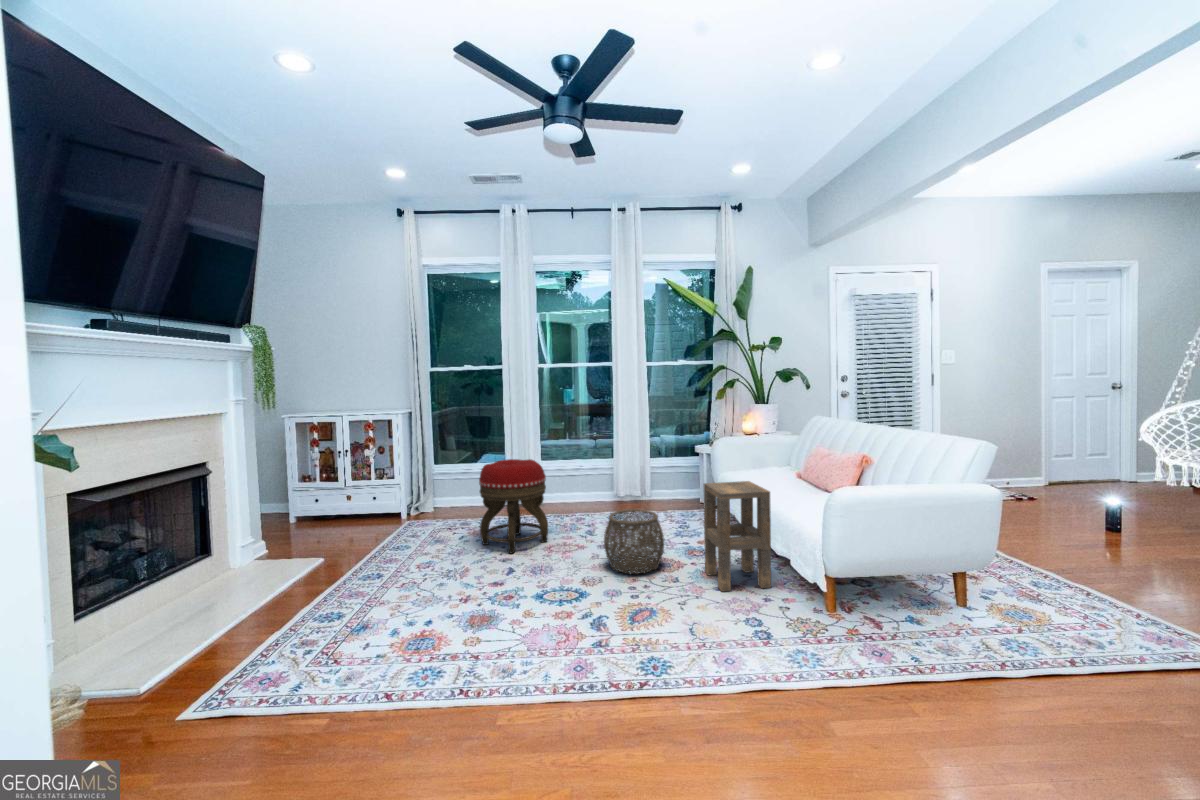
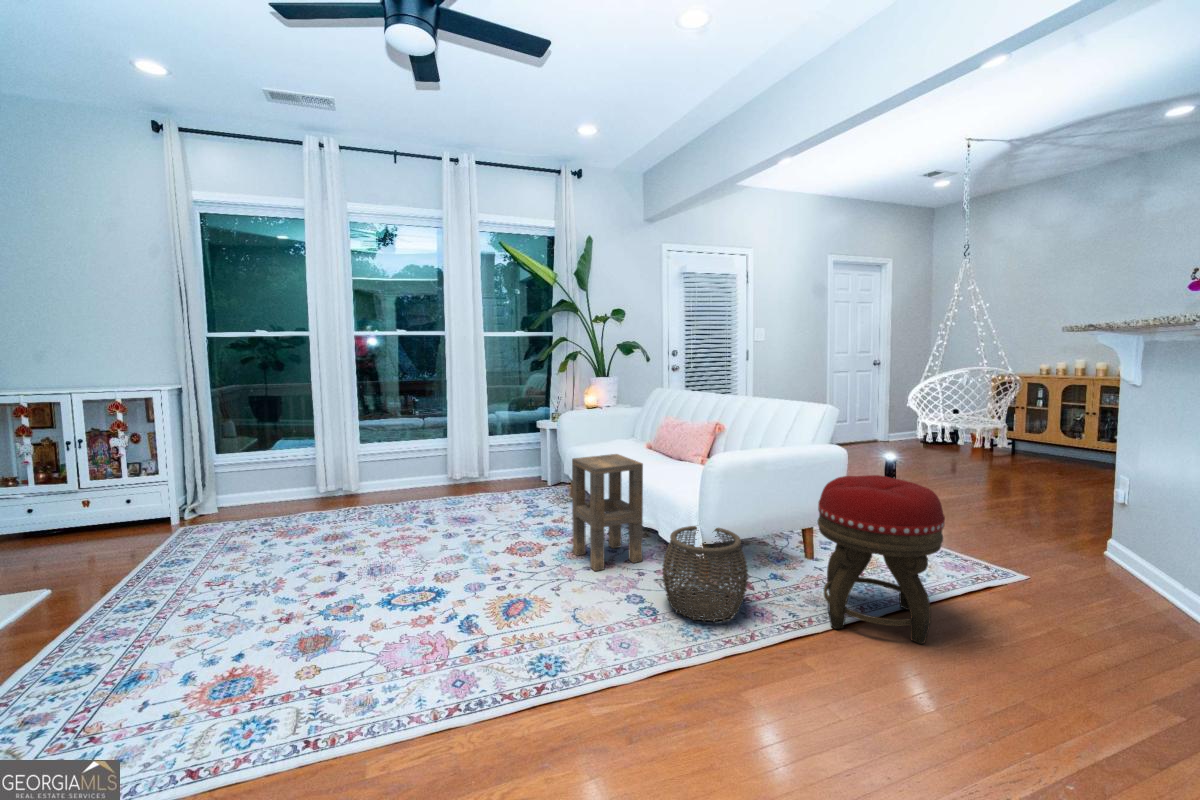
footstool: present [479,459,548,554] -> present [818,475,945,644]
woven basket: present [604,509,664,574] -> present [662,526,748,622]

